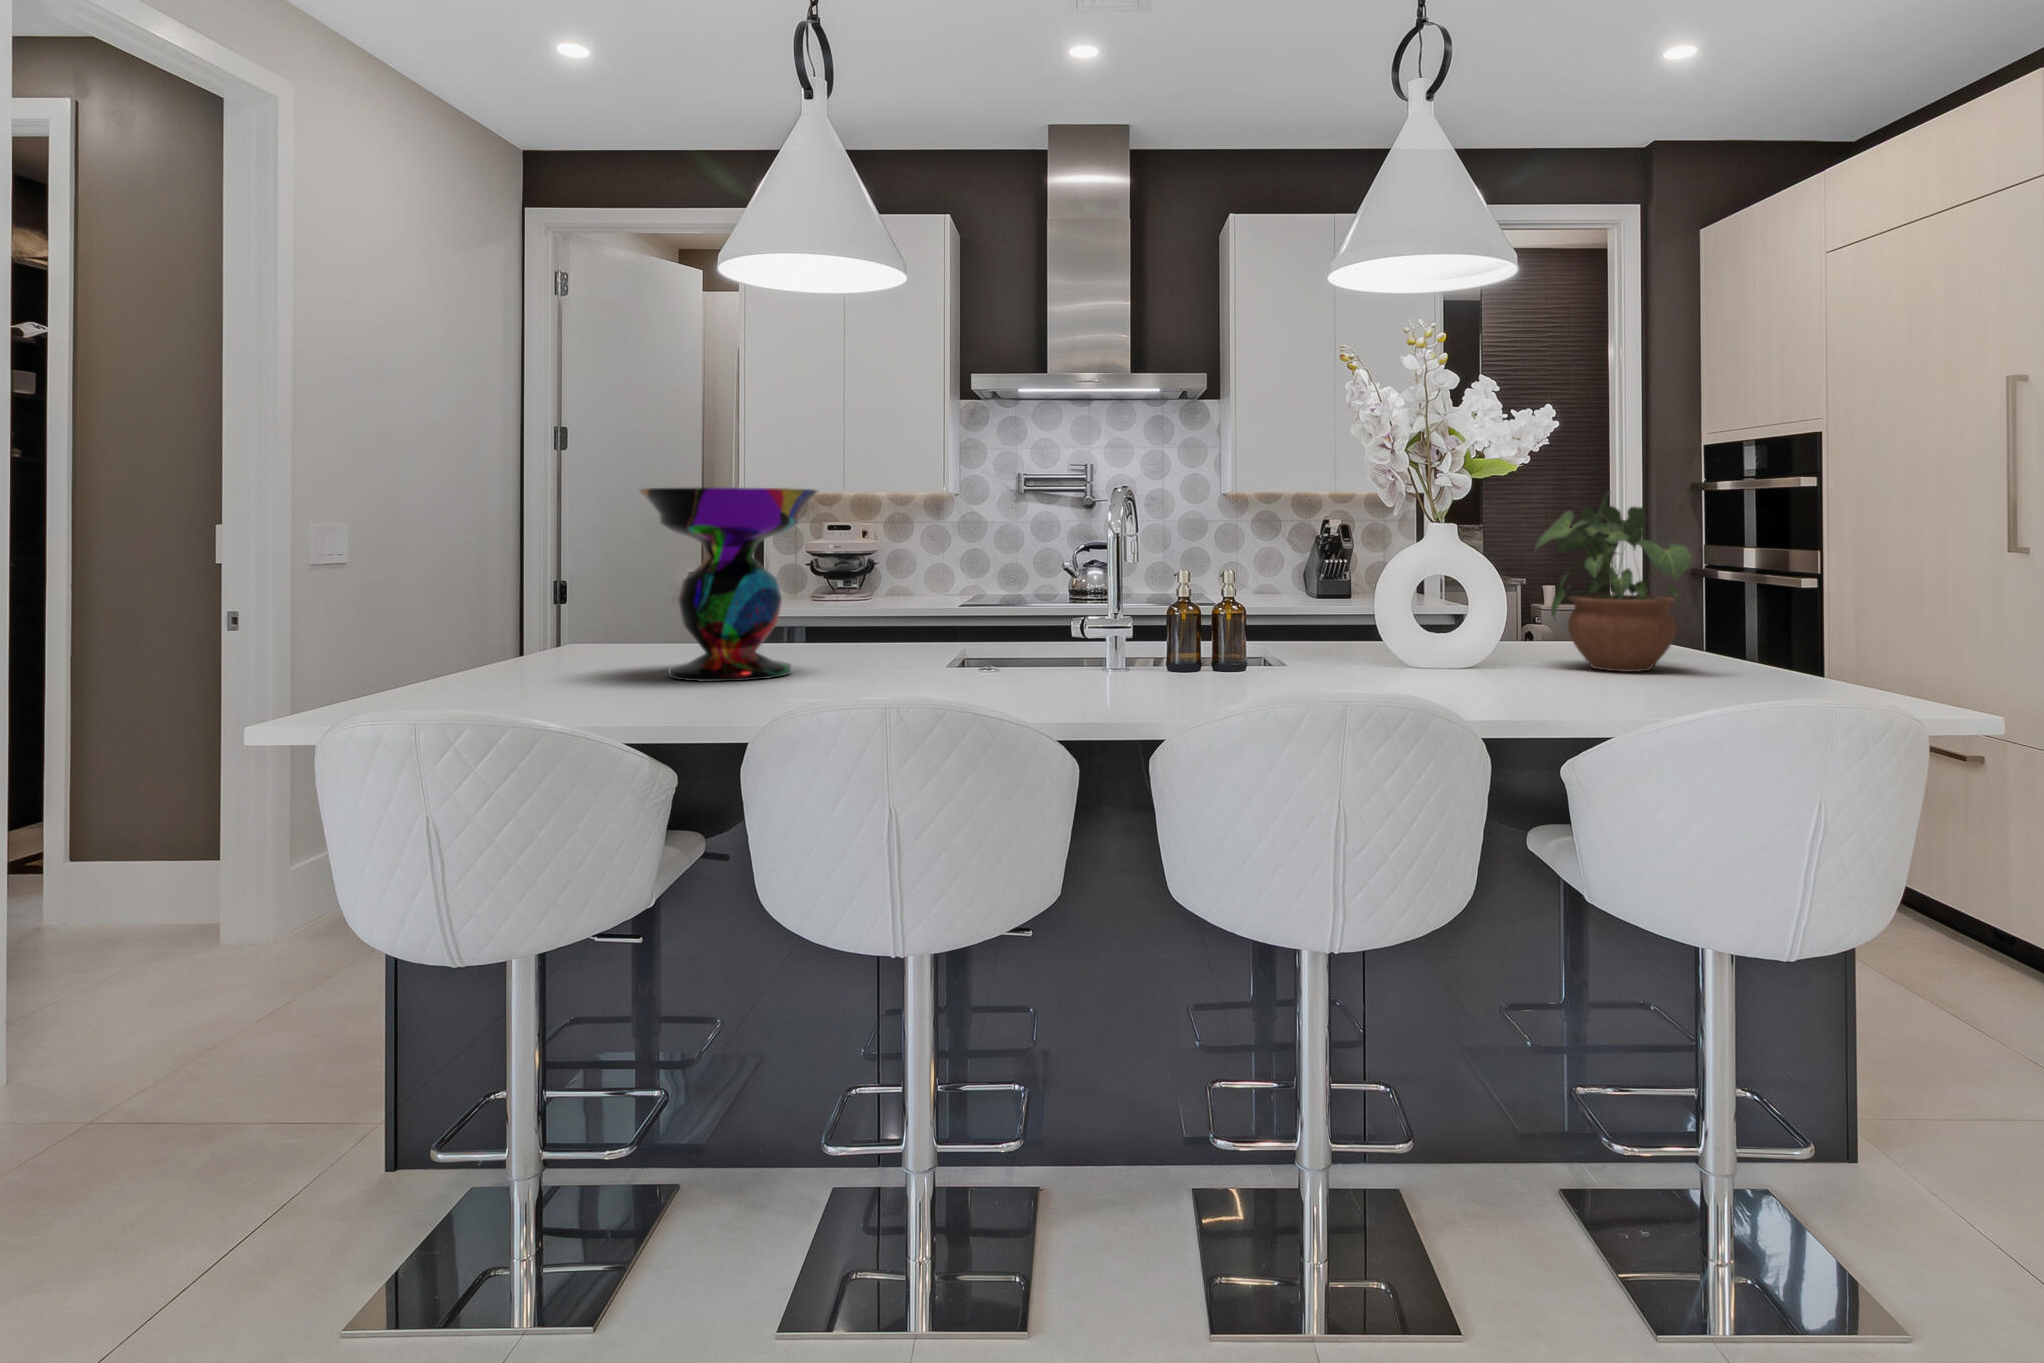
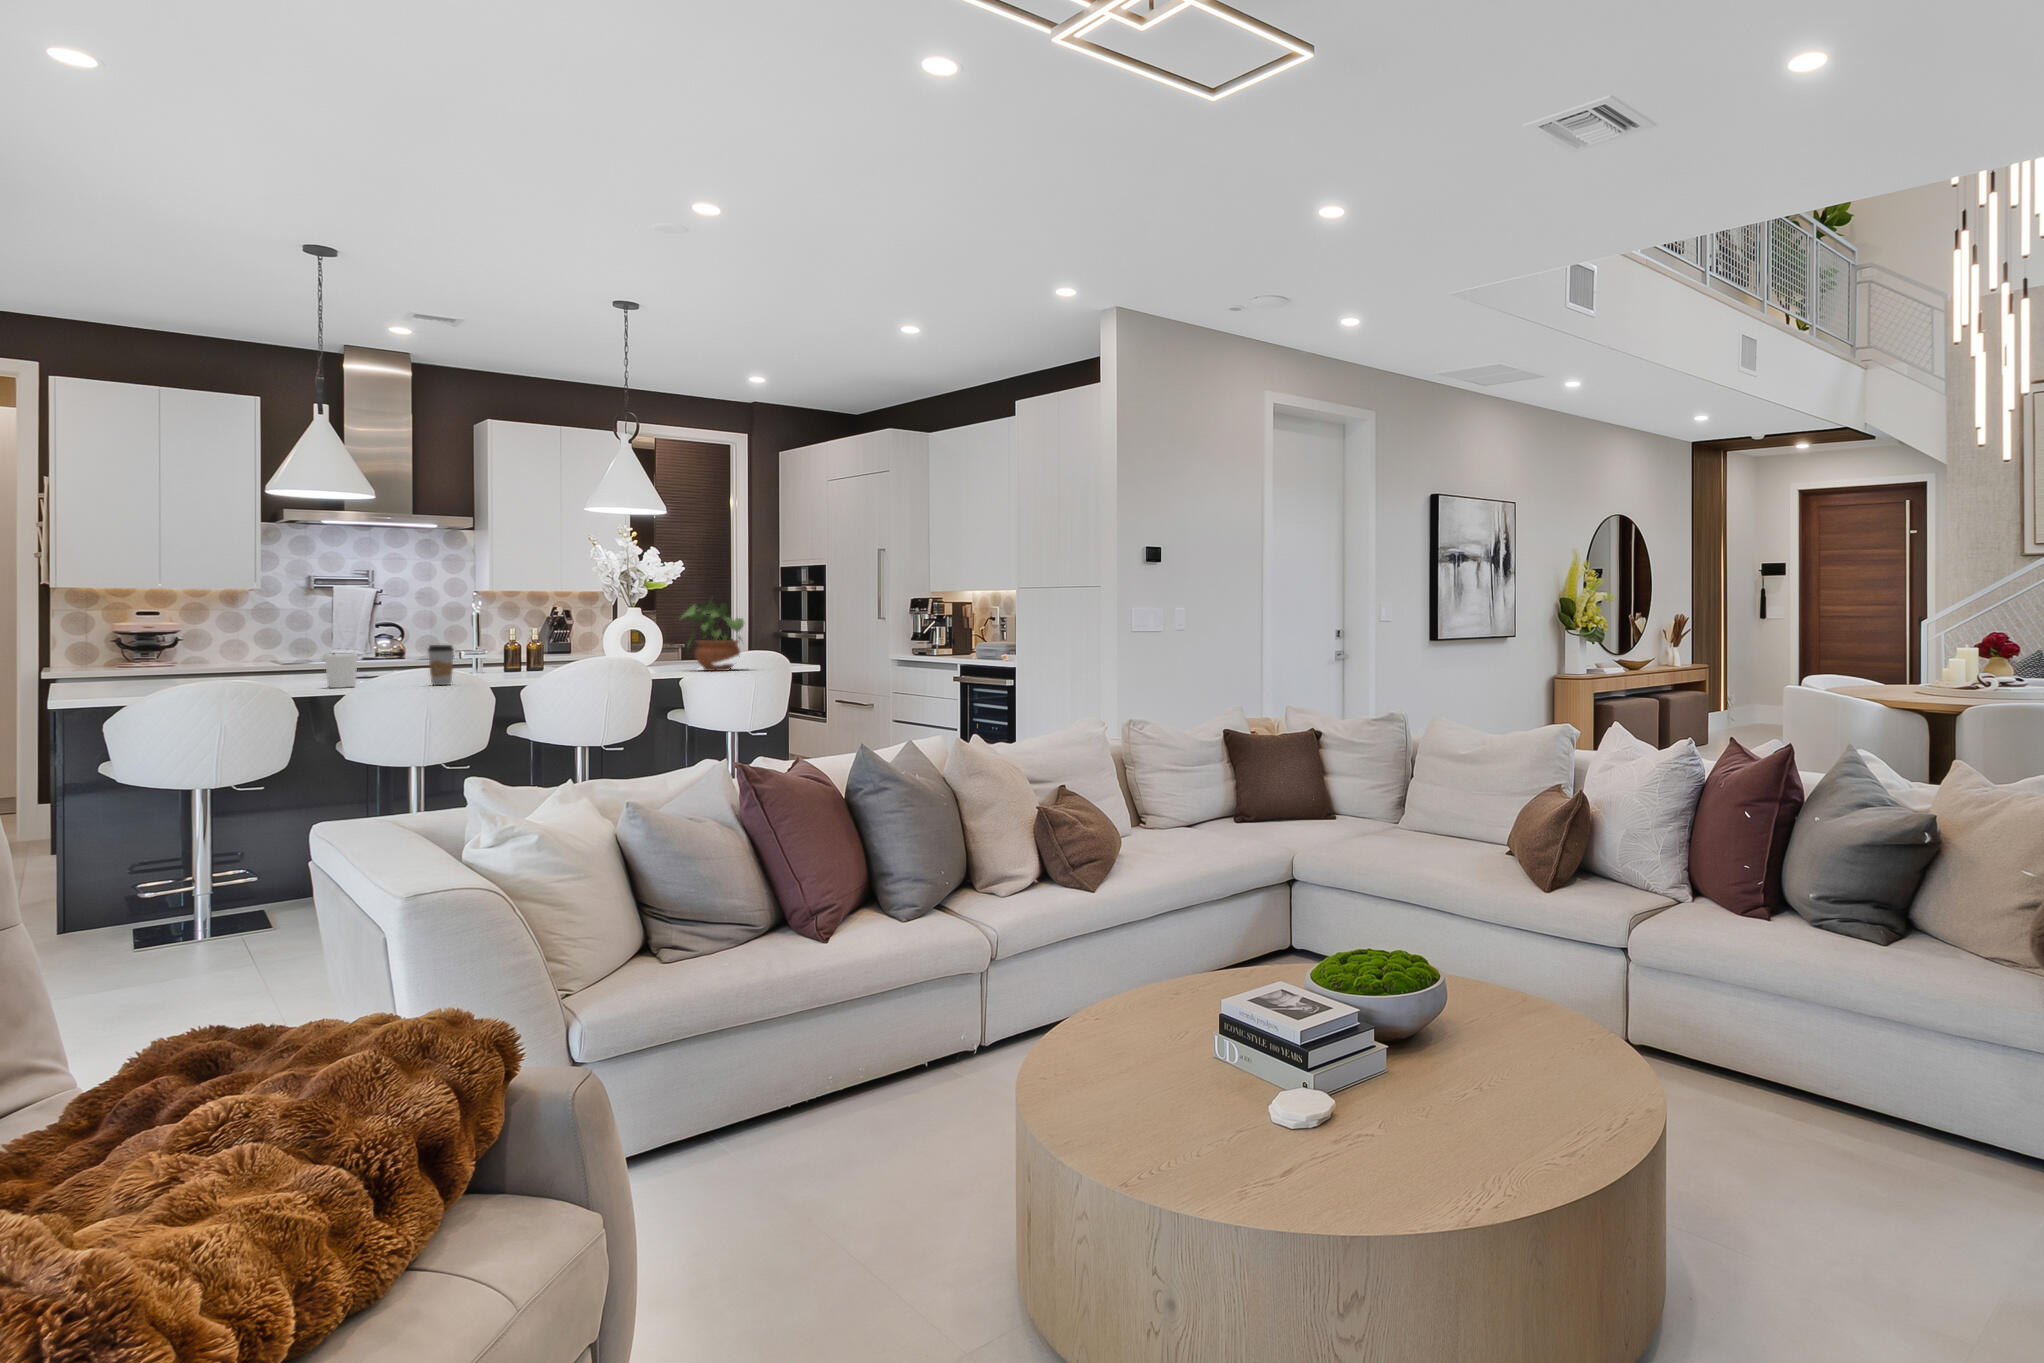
decorative bowl: present [639,488,819,681] -> none [174,593,294,691]
coffee cup: none [999,601,1049,696] -> present [428,645,453,685]
candle holder: none [837,614,893,687] -> present [325,654,357,688]

